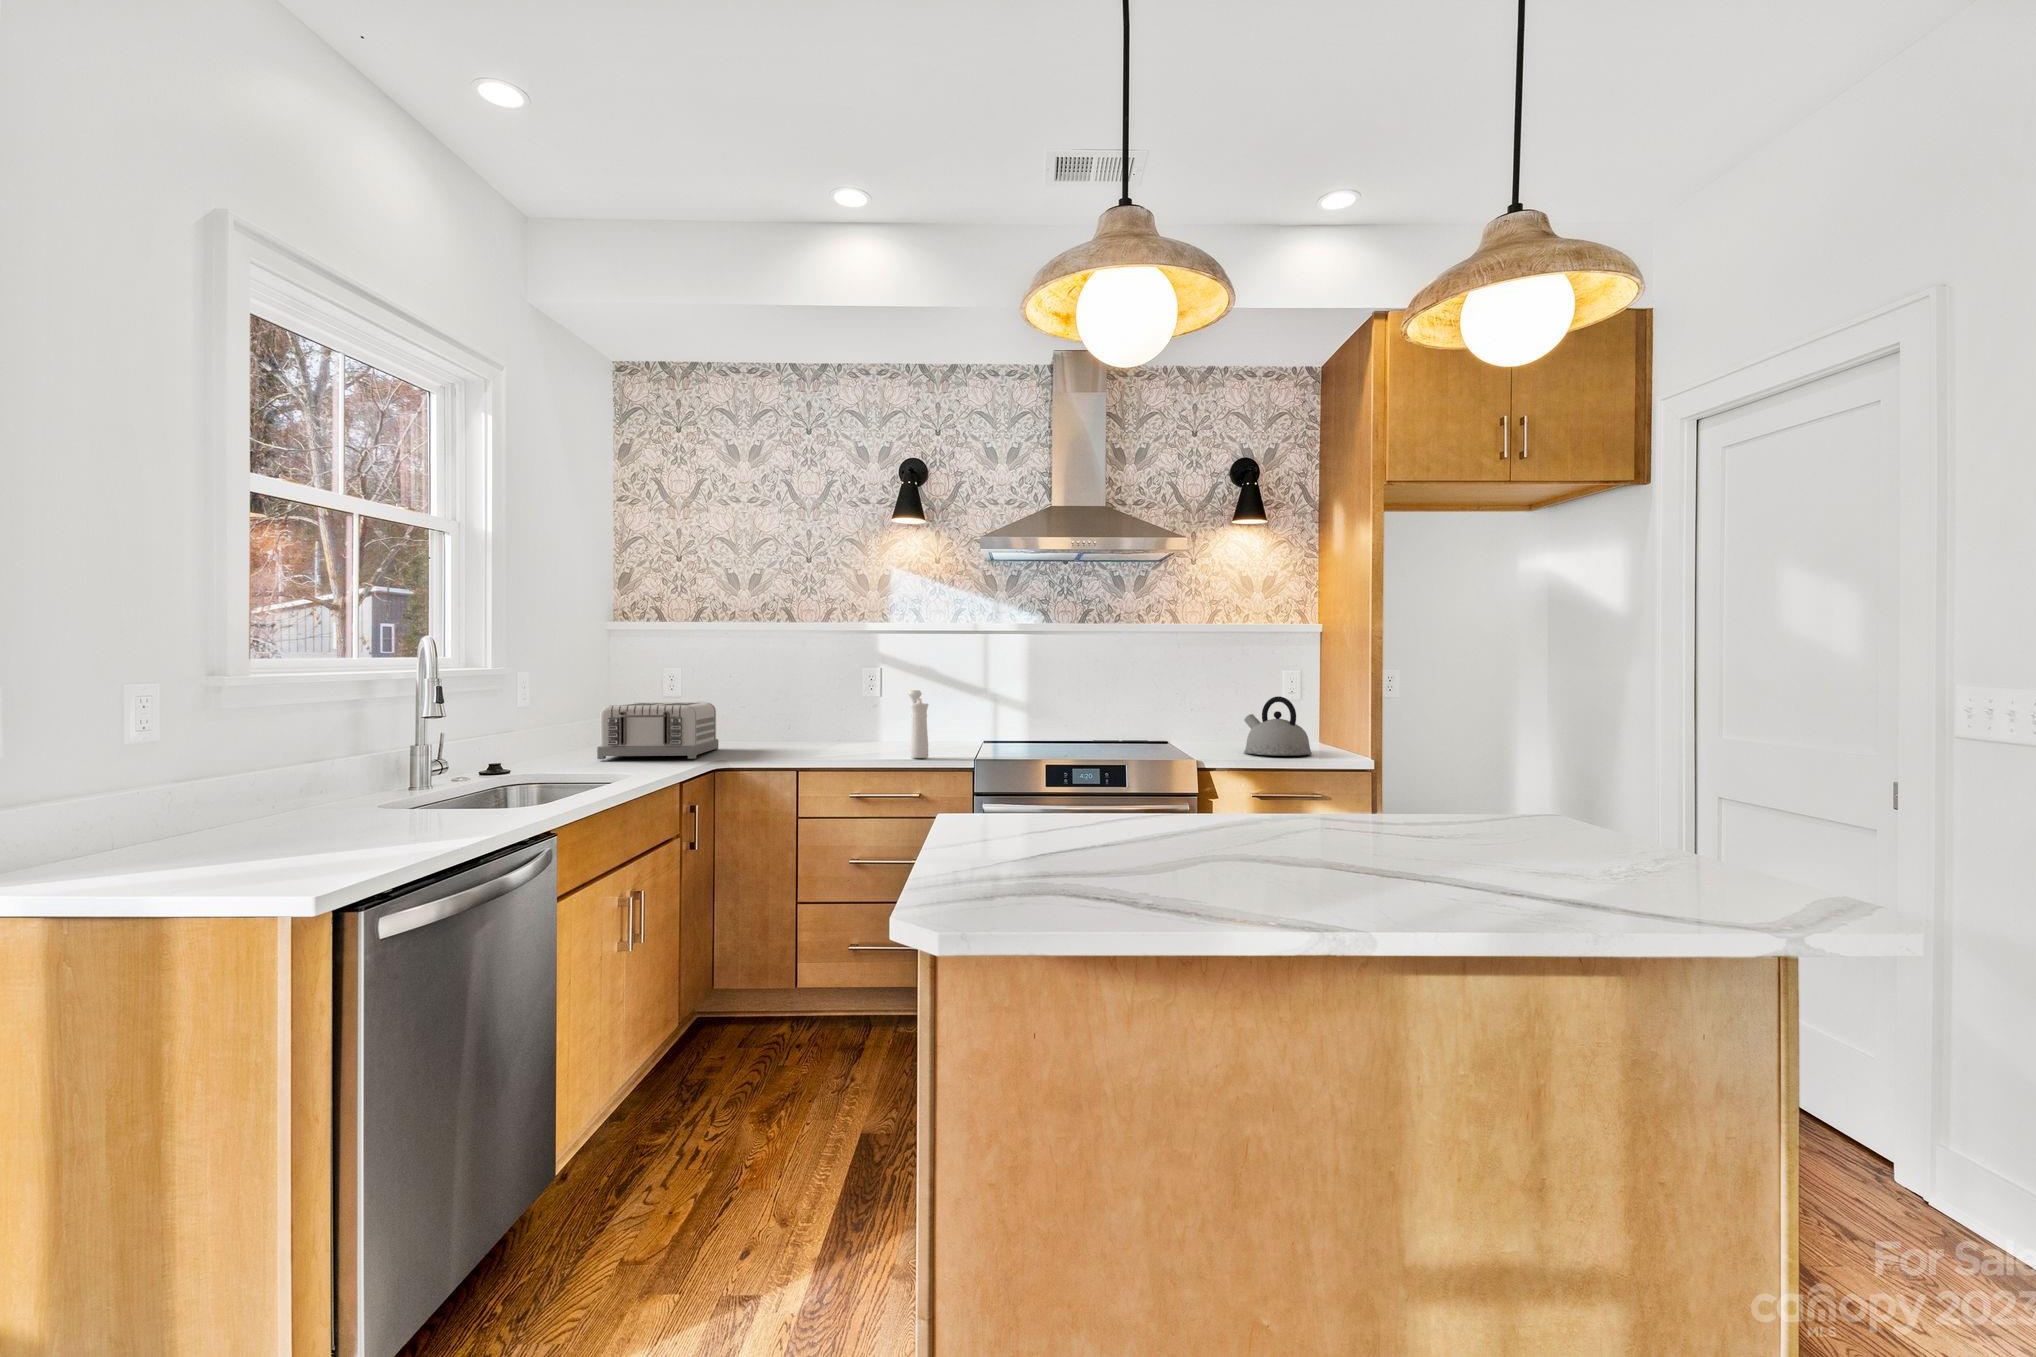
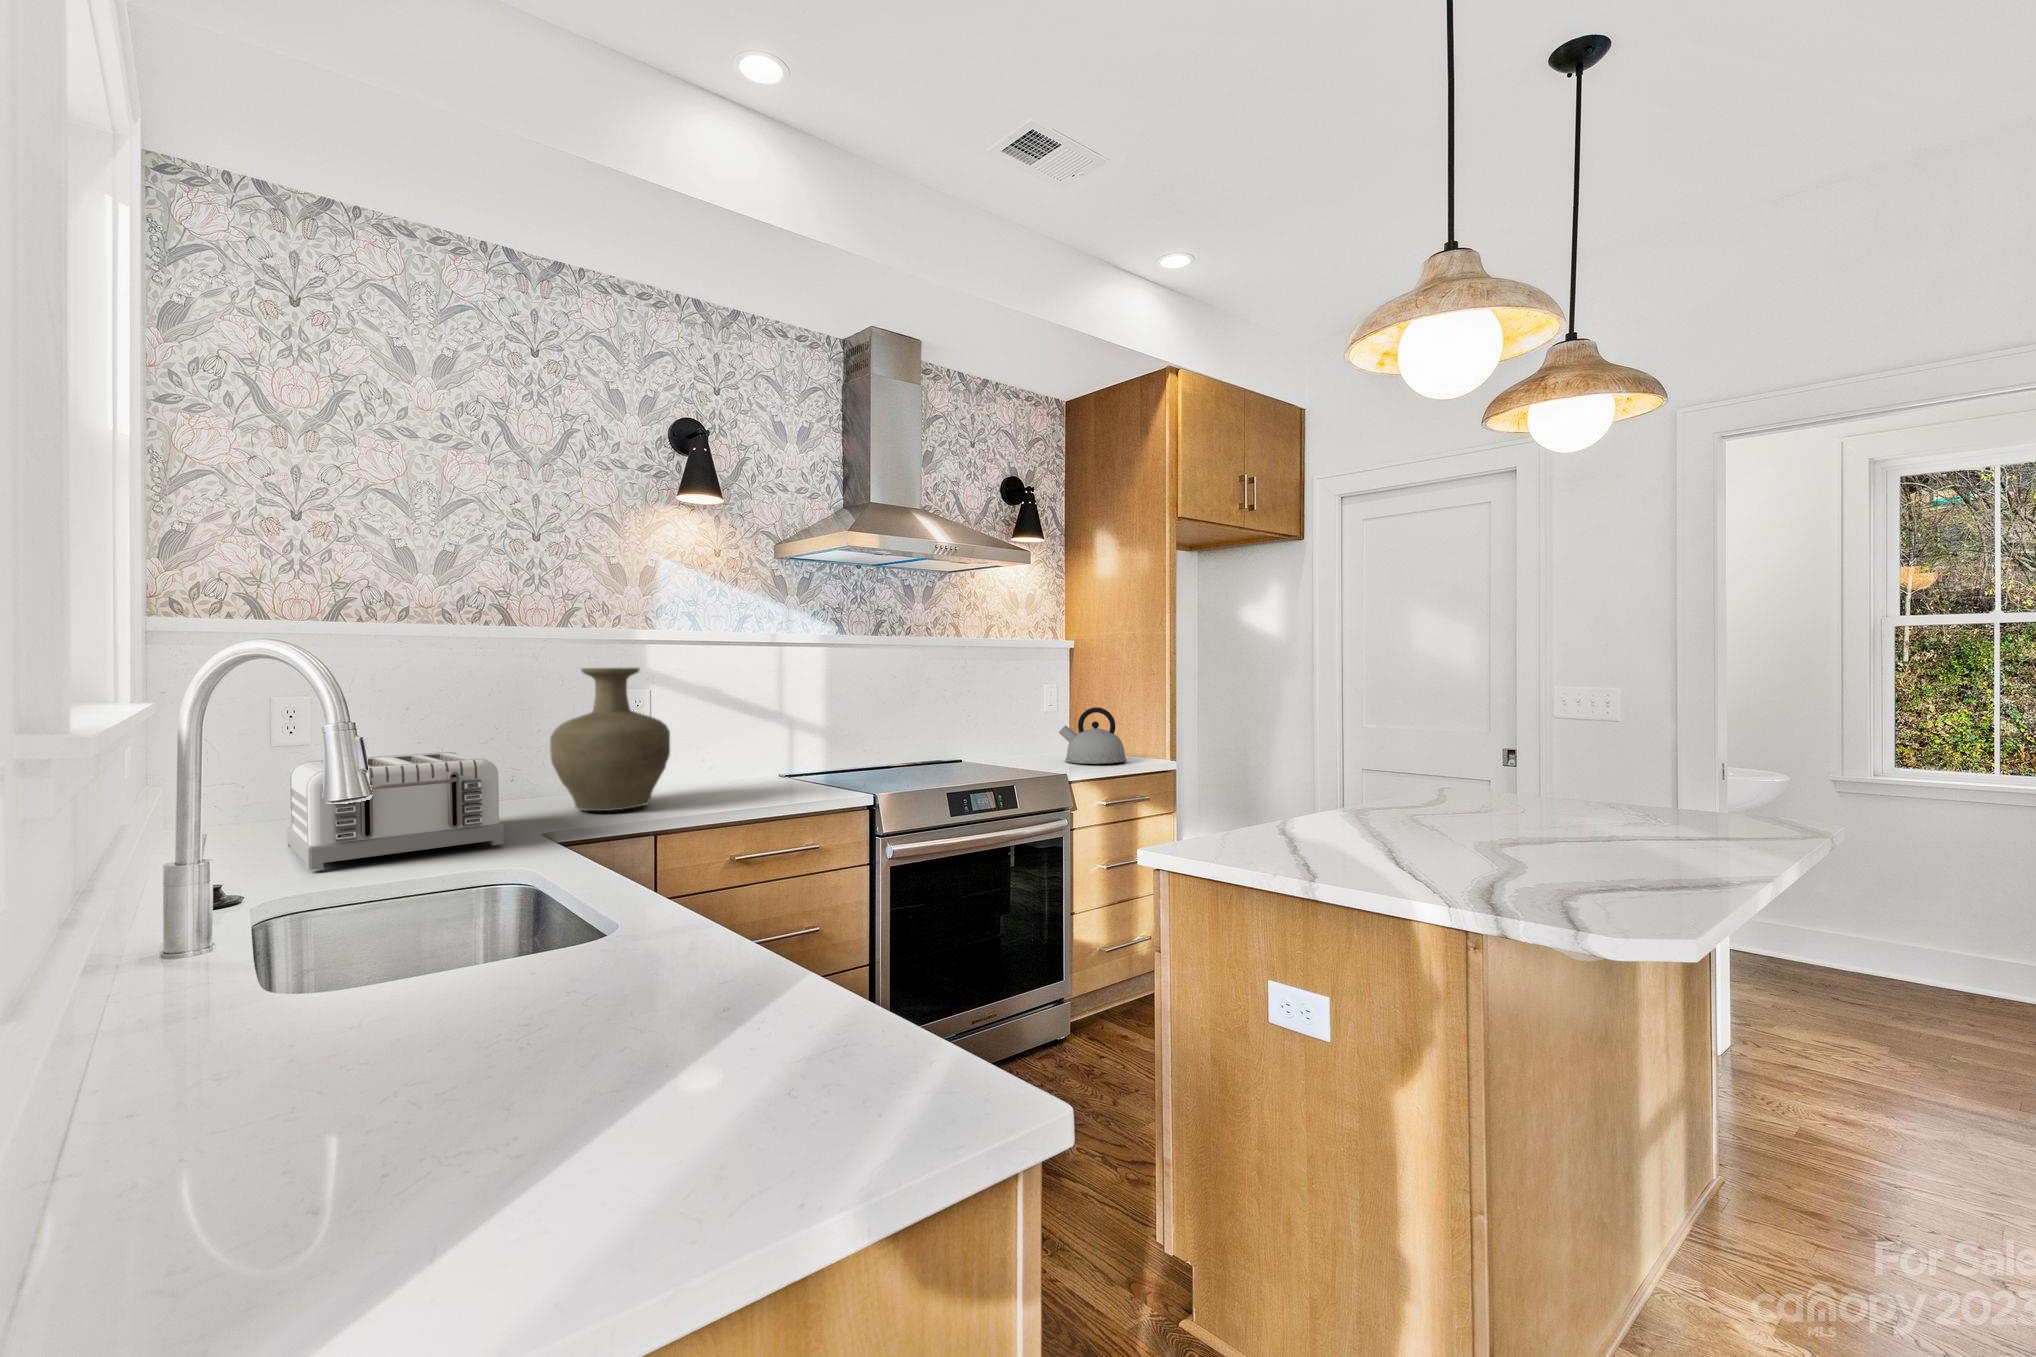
vase: none [767,650,845,749] -> present [550,668,670,811]
pepper mill: present [908,690,928,758] -> none [773,717,823,804]

